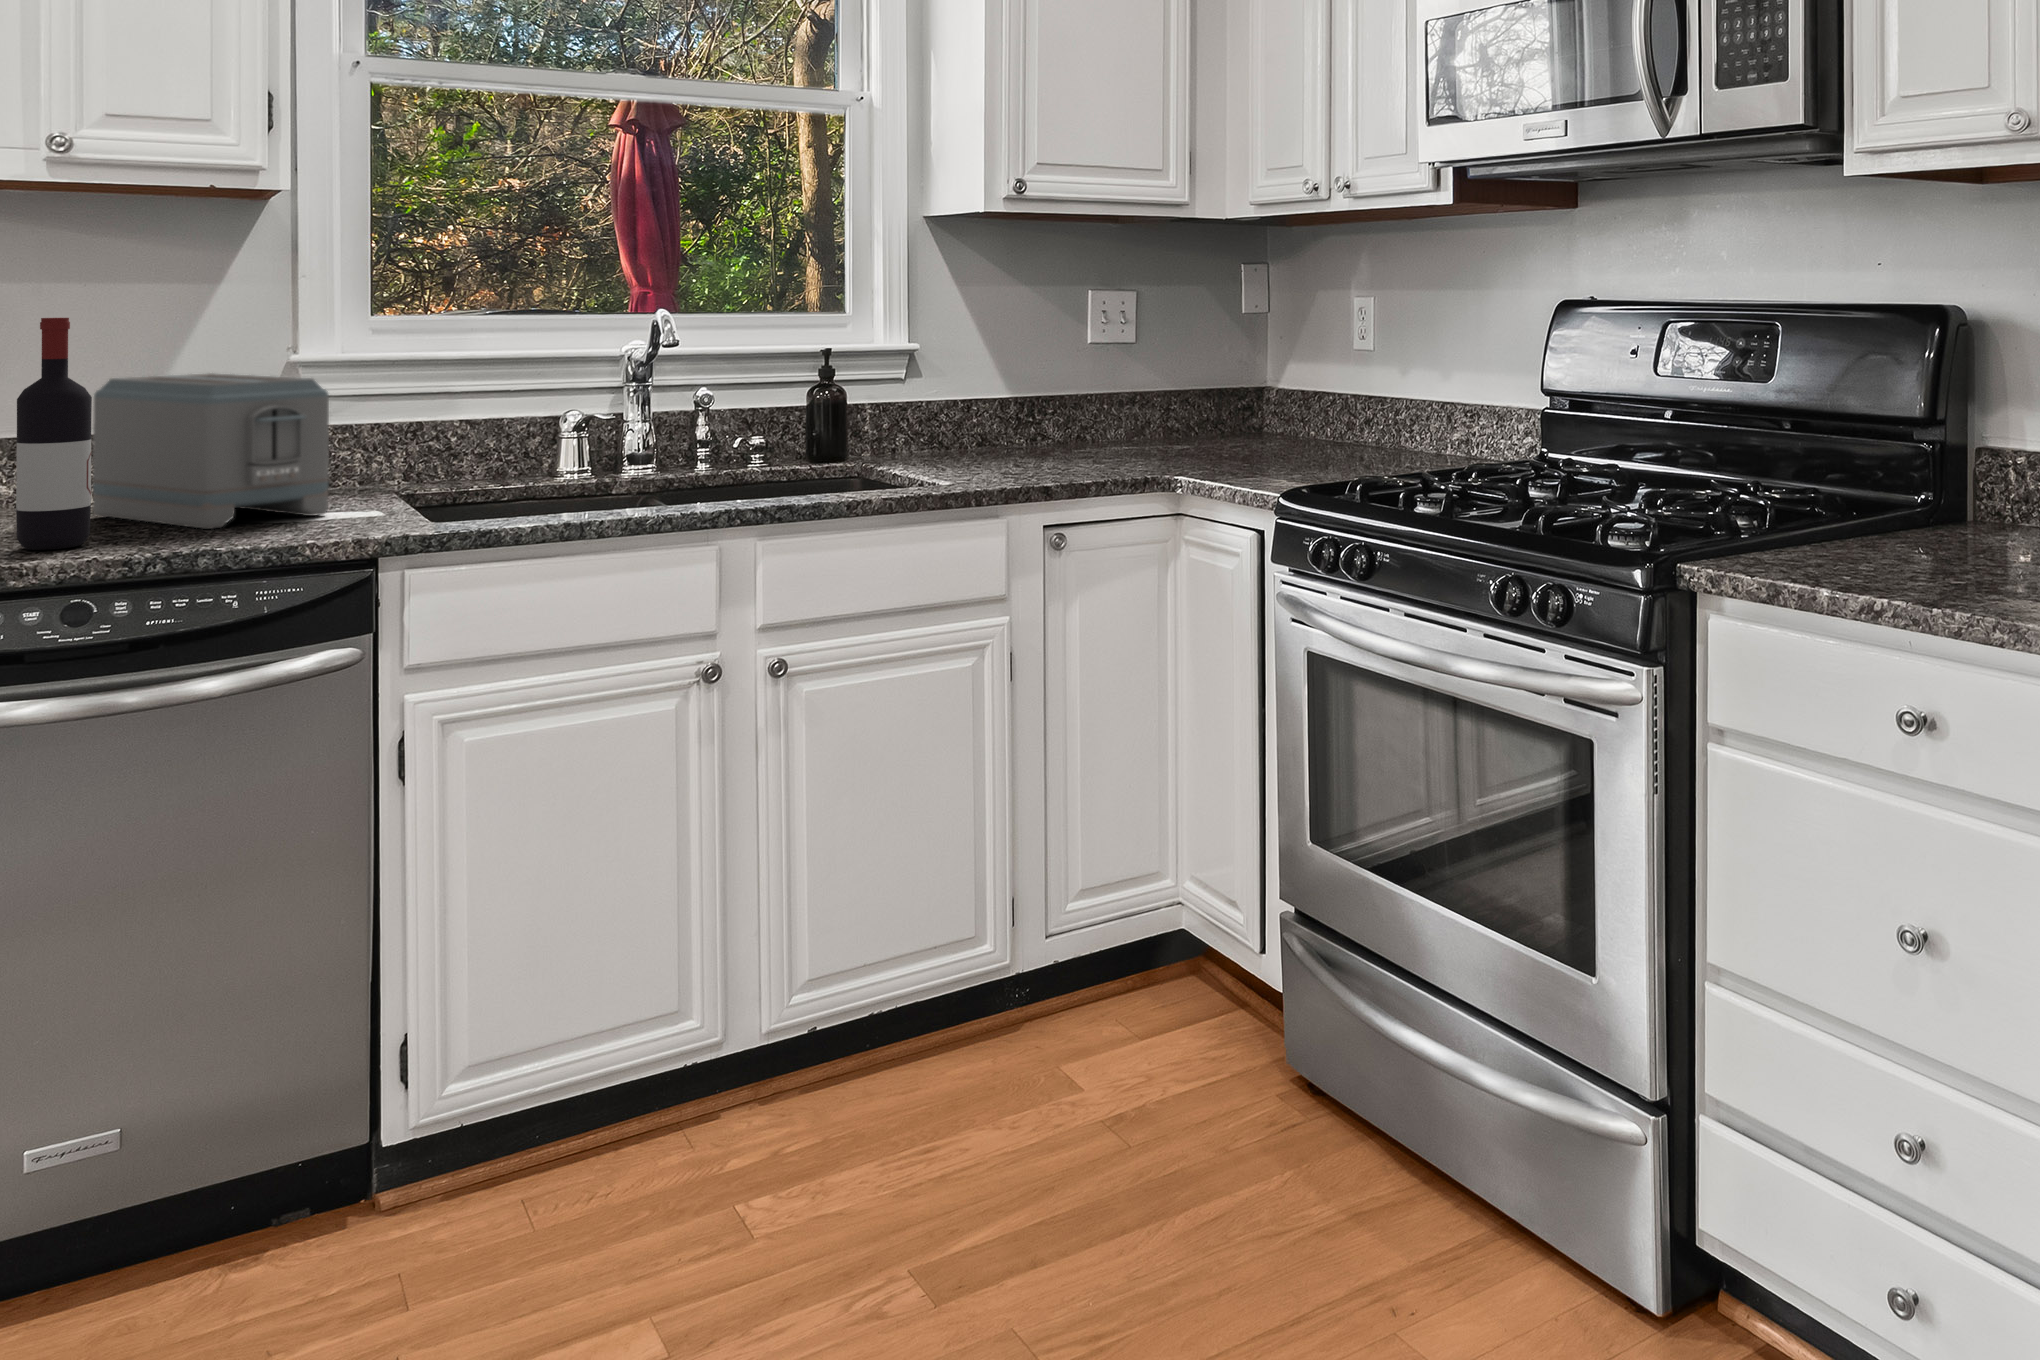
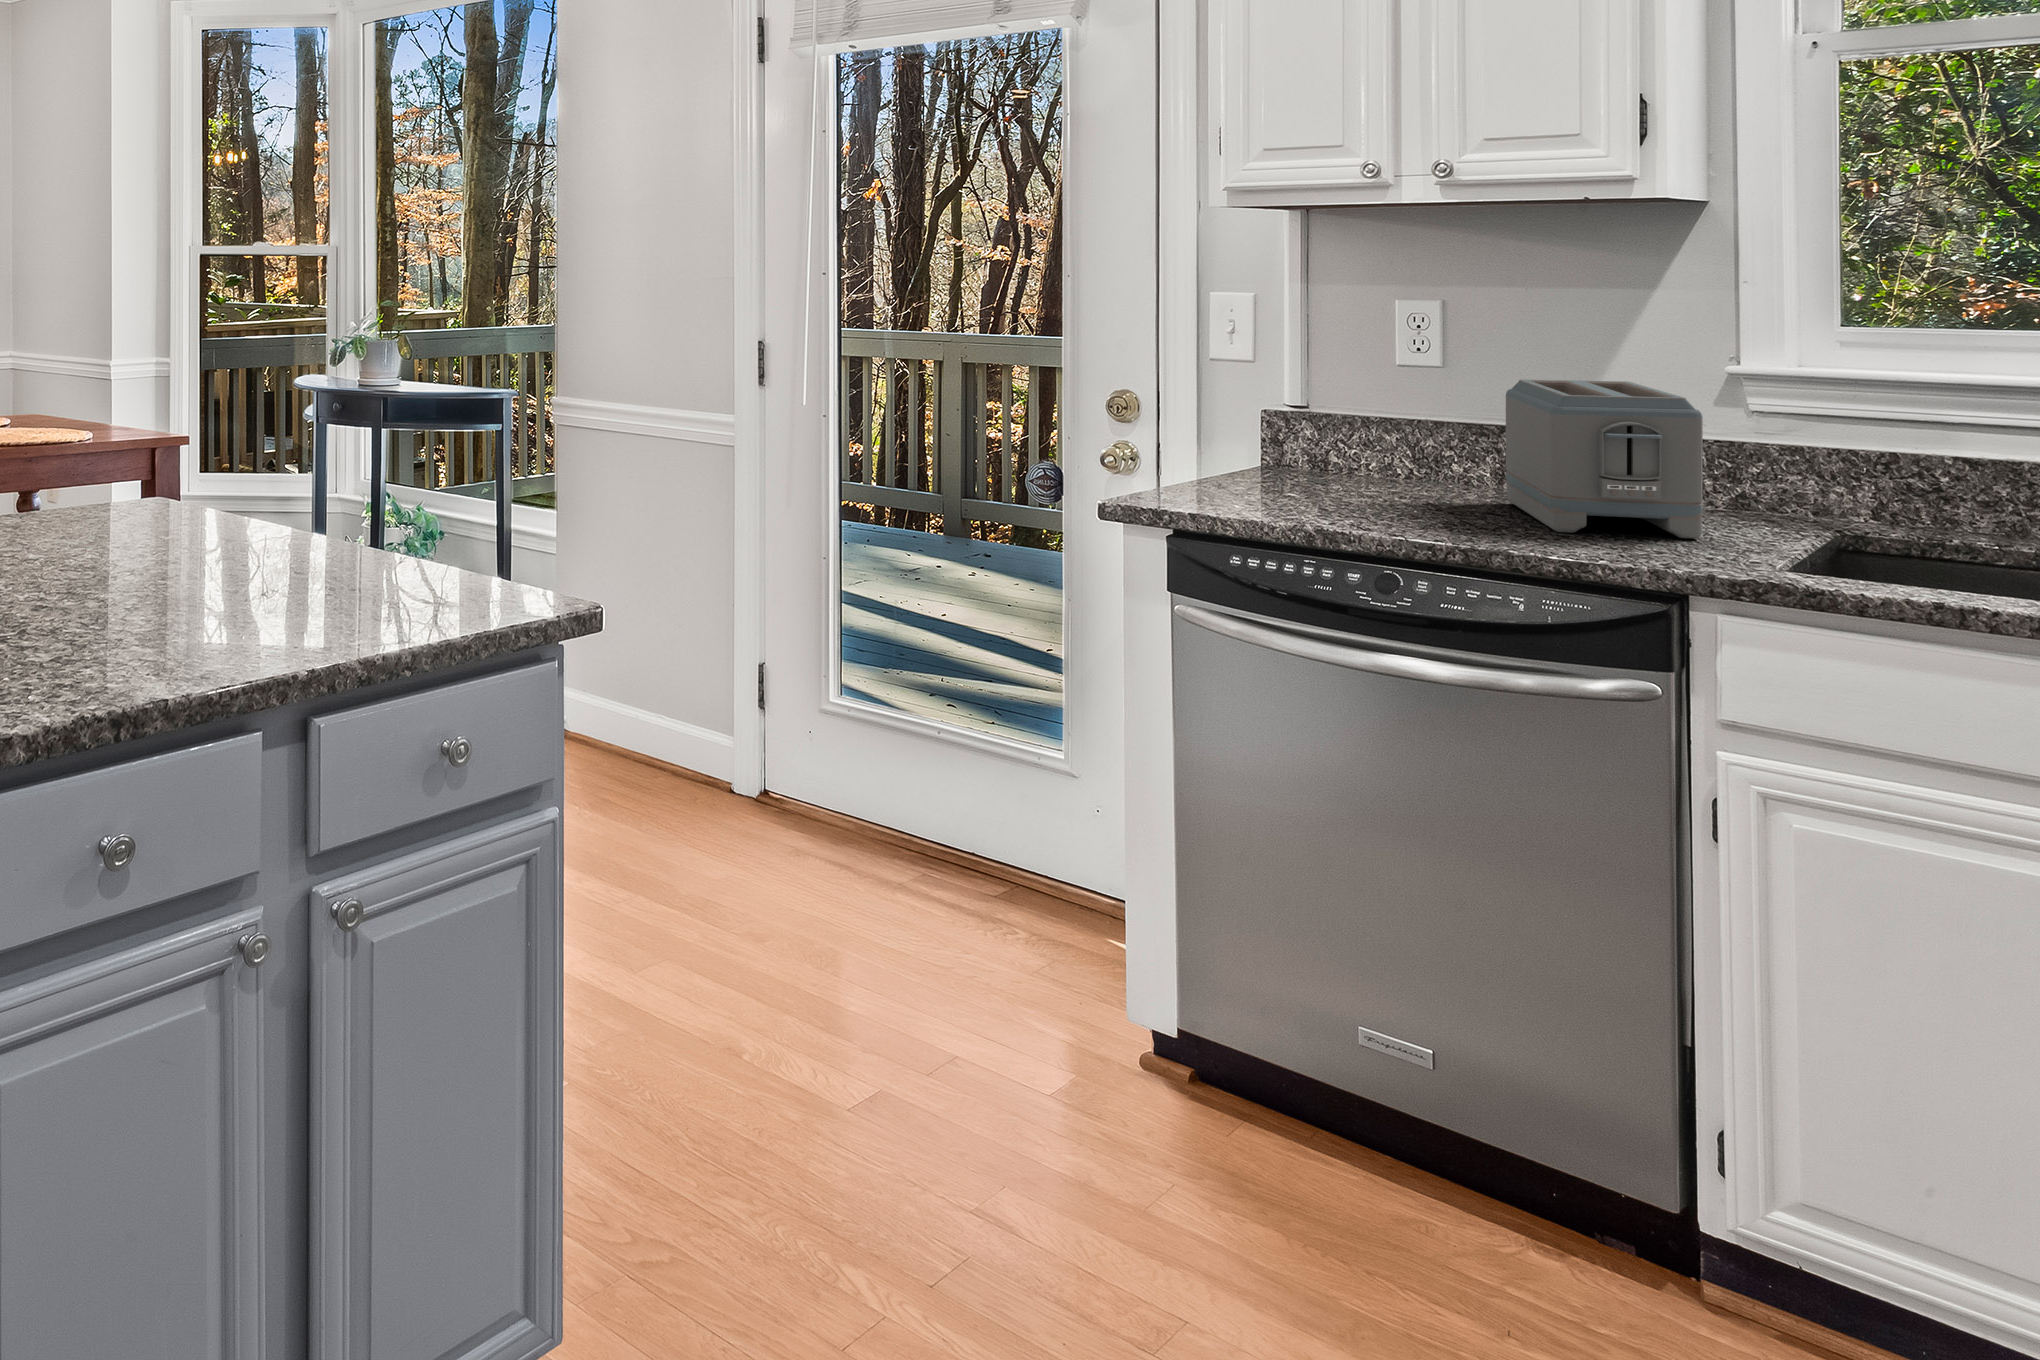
wine bottle: present [16,318,92,550] -> none [1378,328,1439,526]

